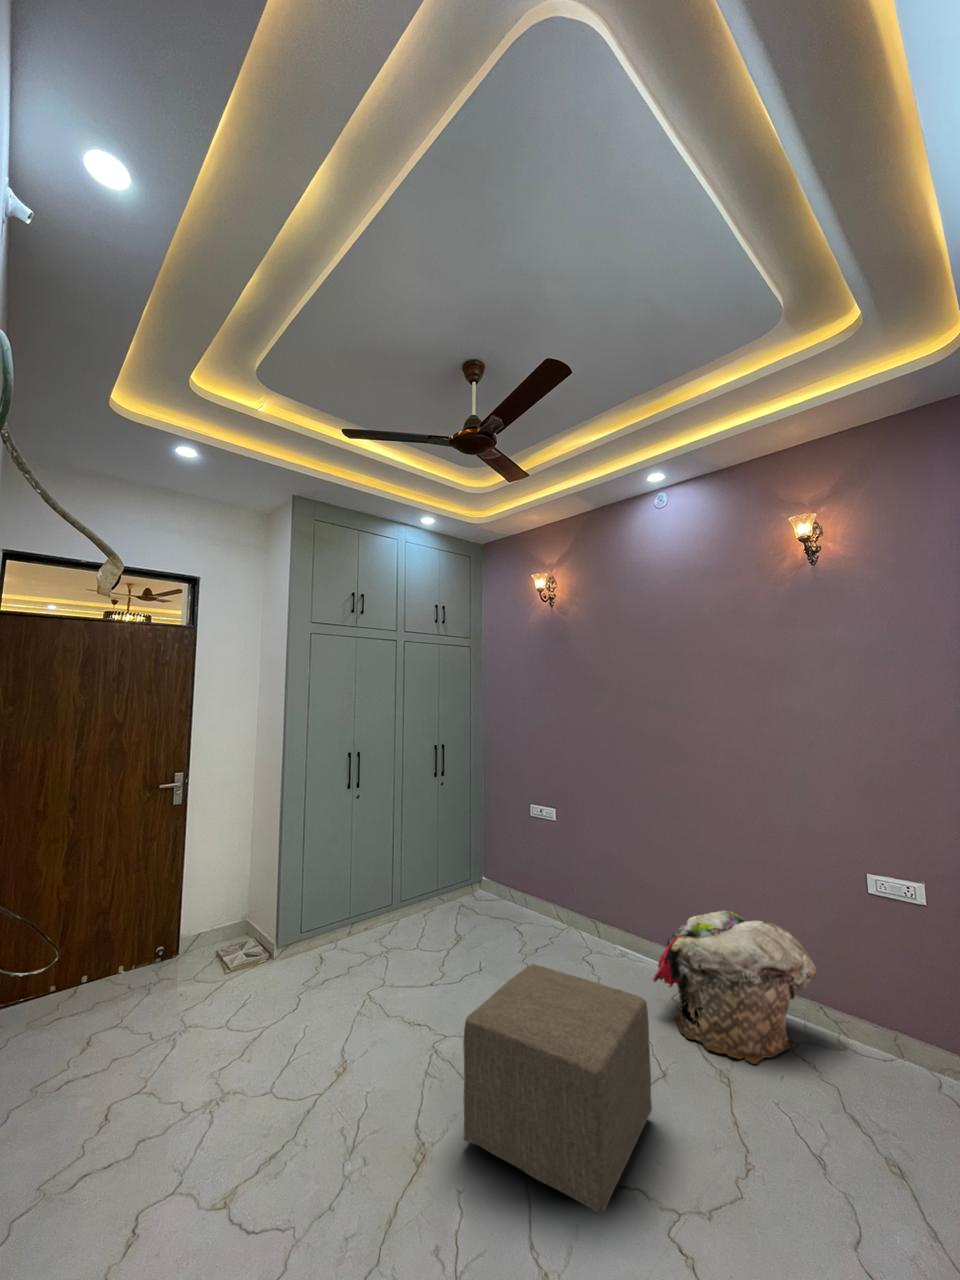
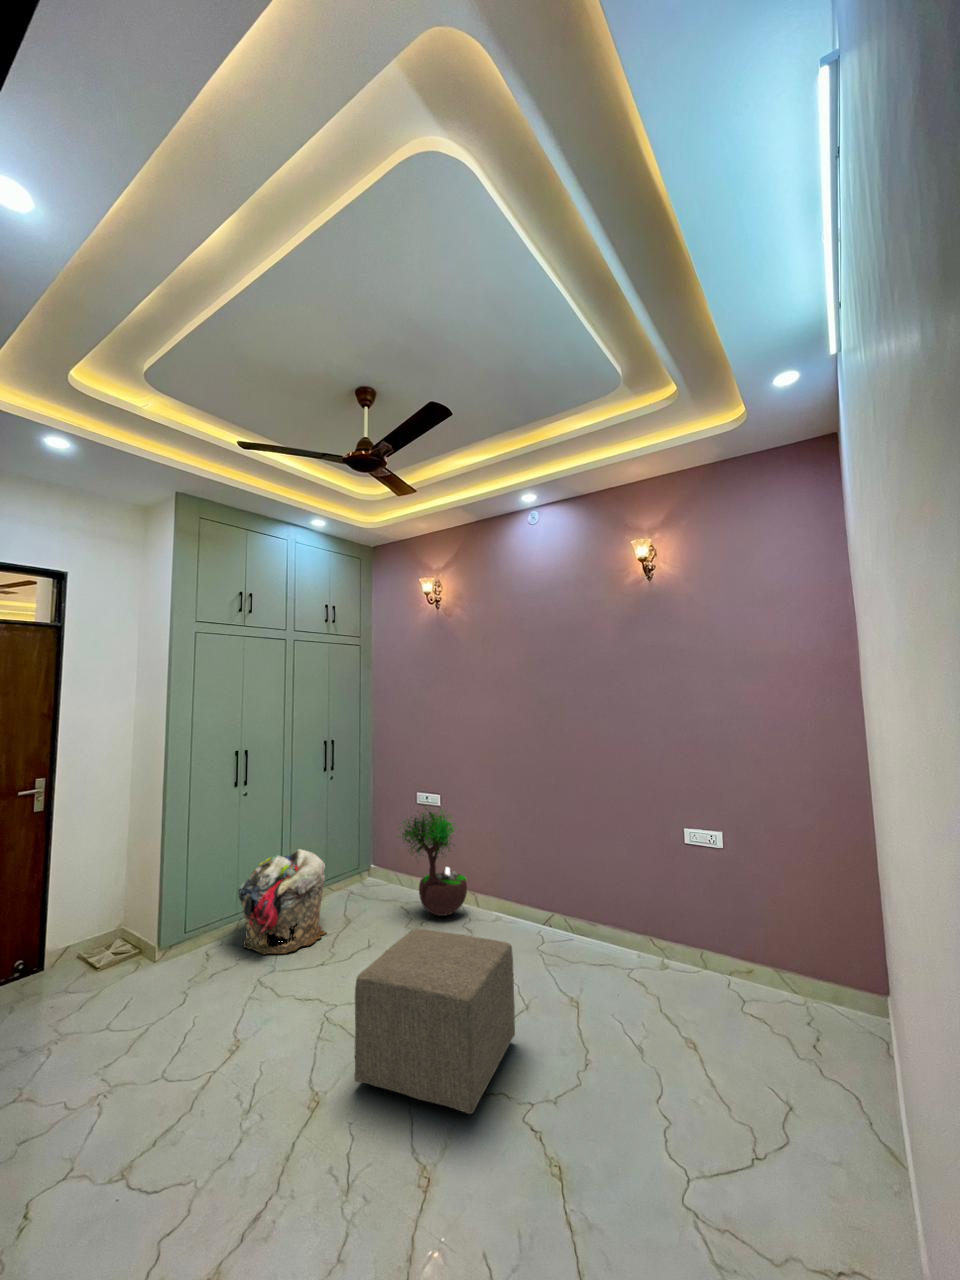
potted tree: none [509,813,589,942] -> present [399,809,467,916]
laundry basket: present [653,910,816,1064] -> present [238,849,326,954]

